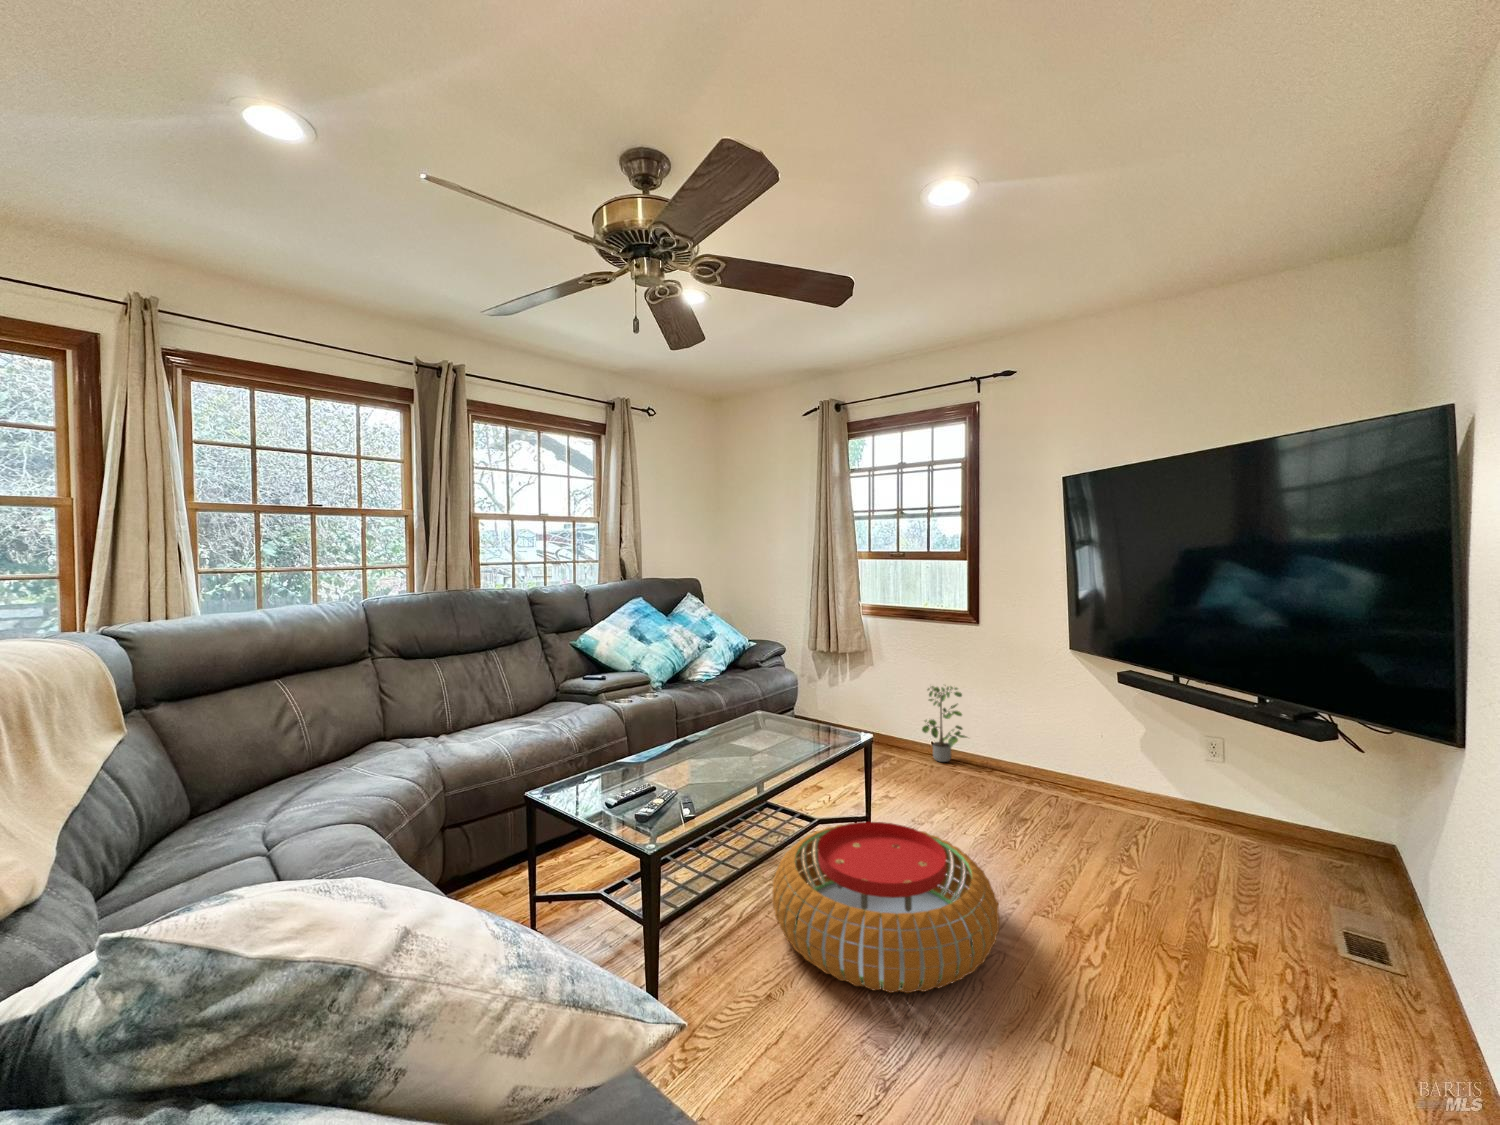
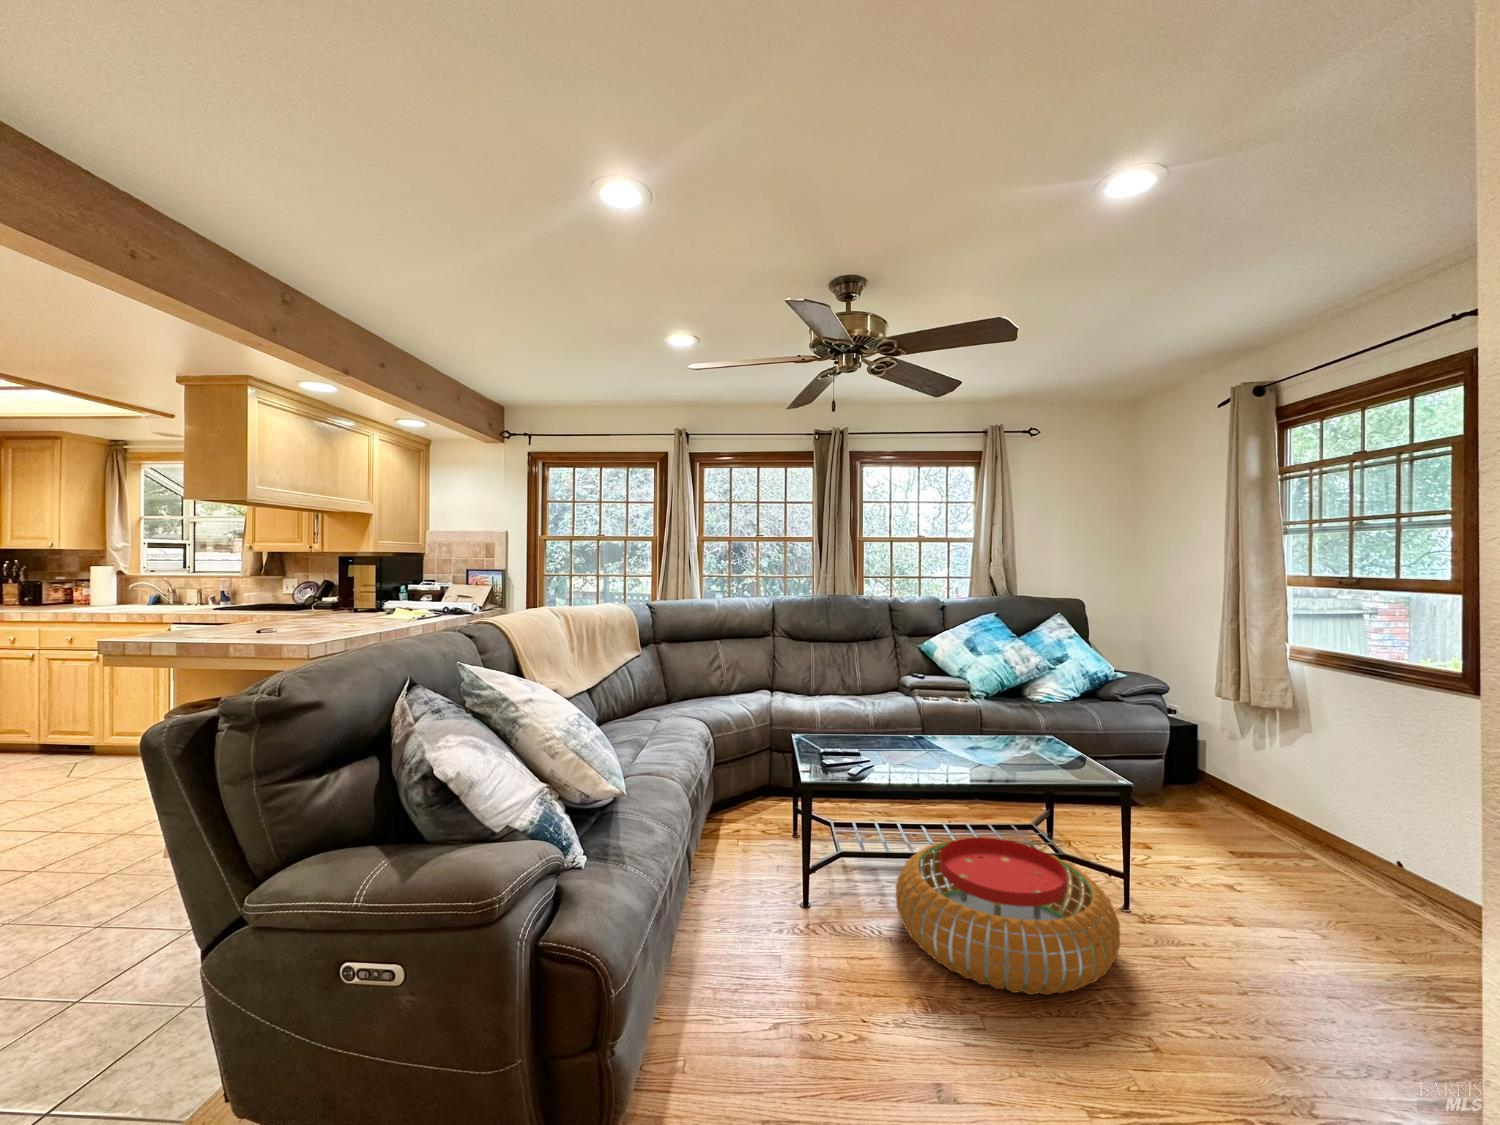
potted plant: present [922,686,967,762] -> none [1329,768,1405,884]

